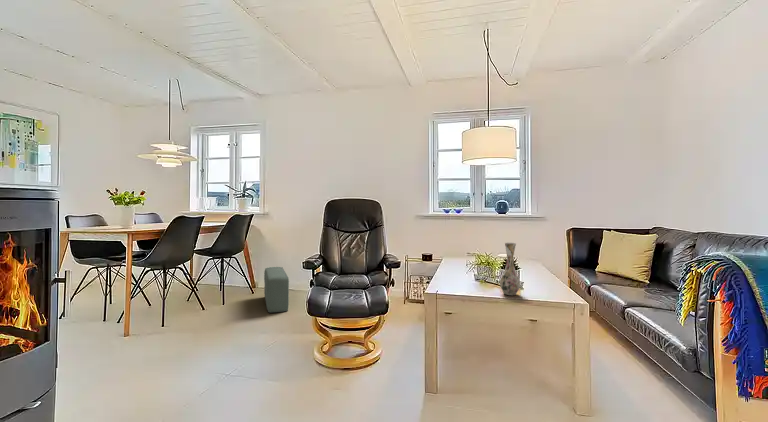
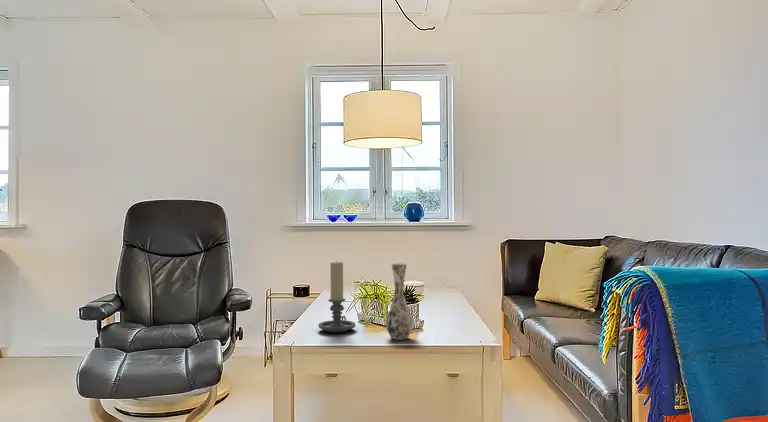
candle holder: none [451,239,476,287] -> present [318,262,356,333]
pouf: present [264,267,289,313] -> none [14,320,59,400]

